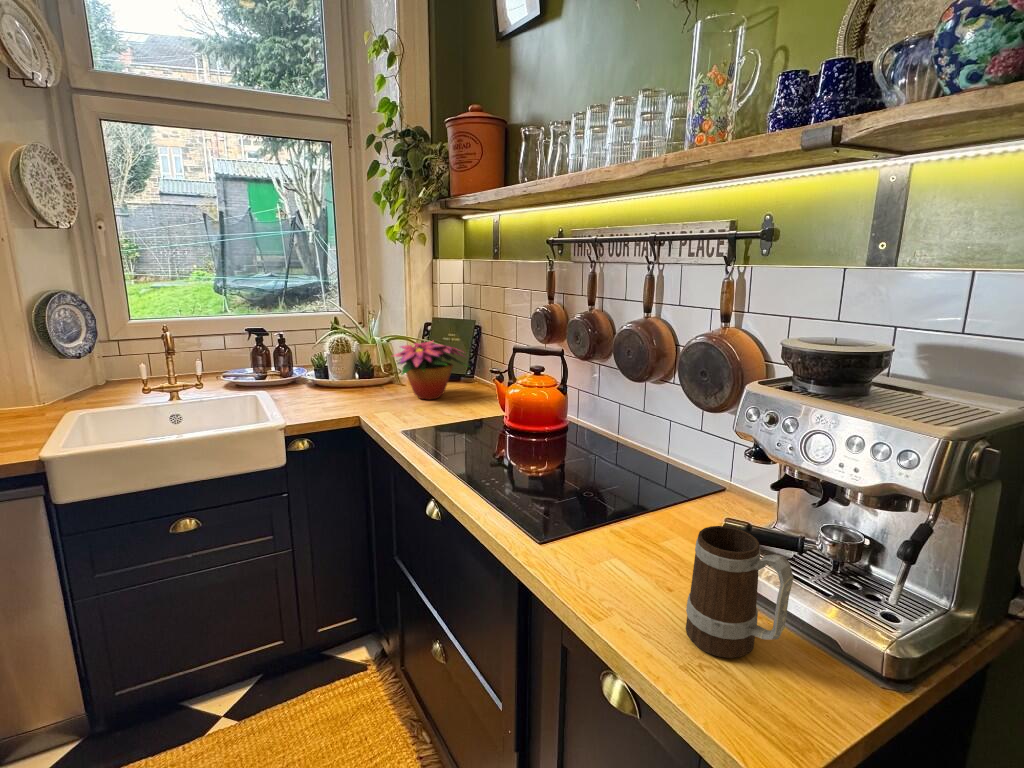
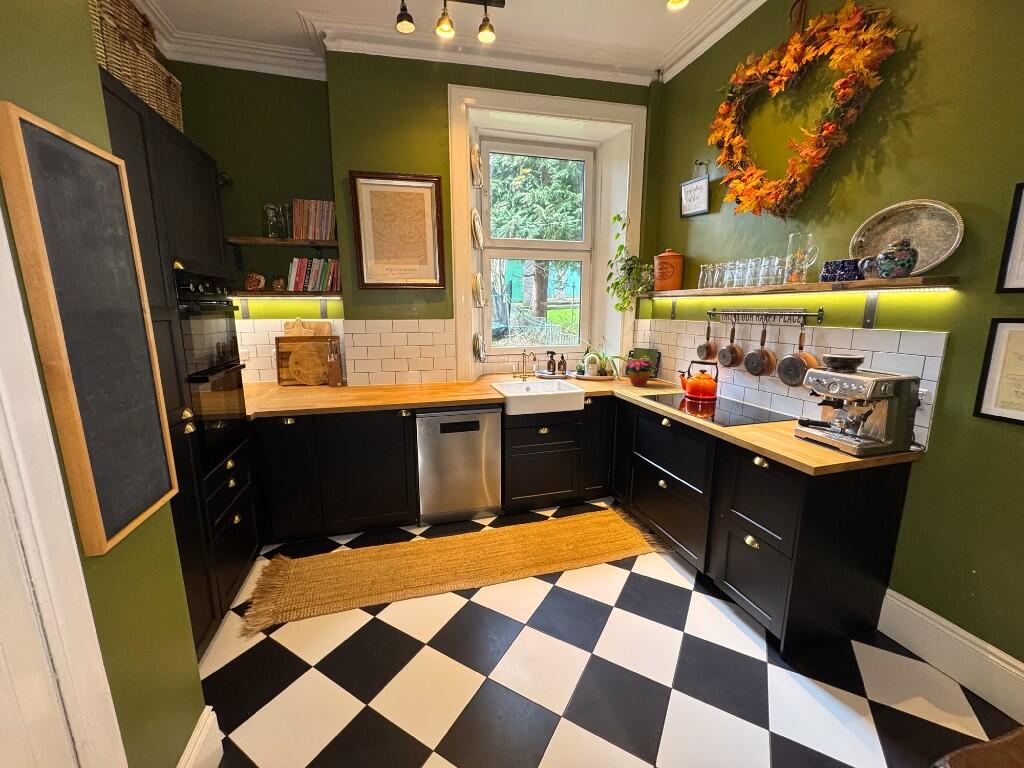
mug: present [686,526,794,658] -> none [783,412,820,450]

